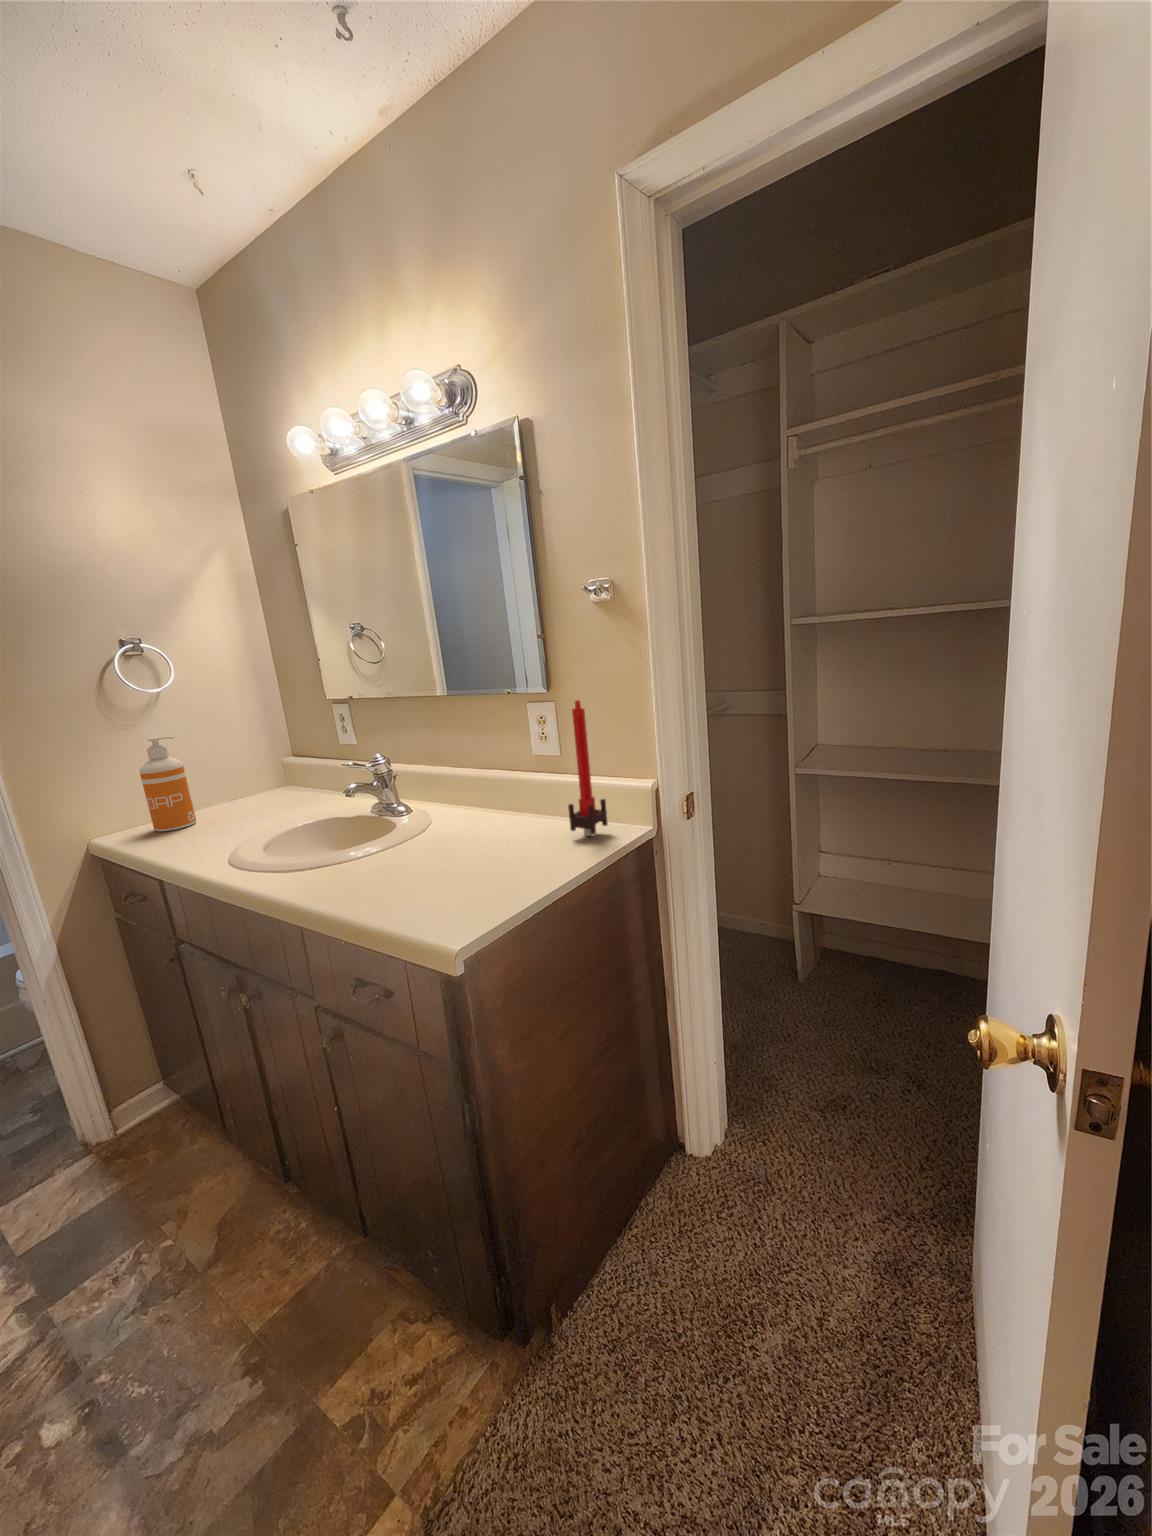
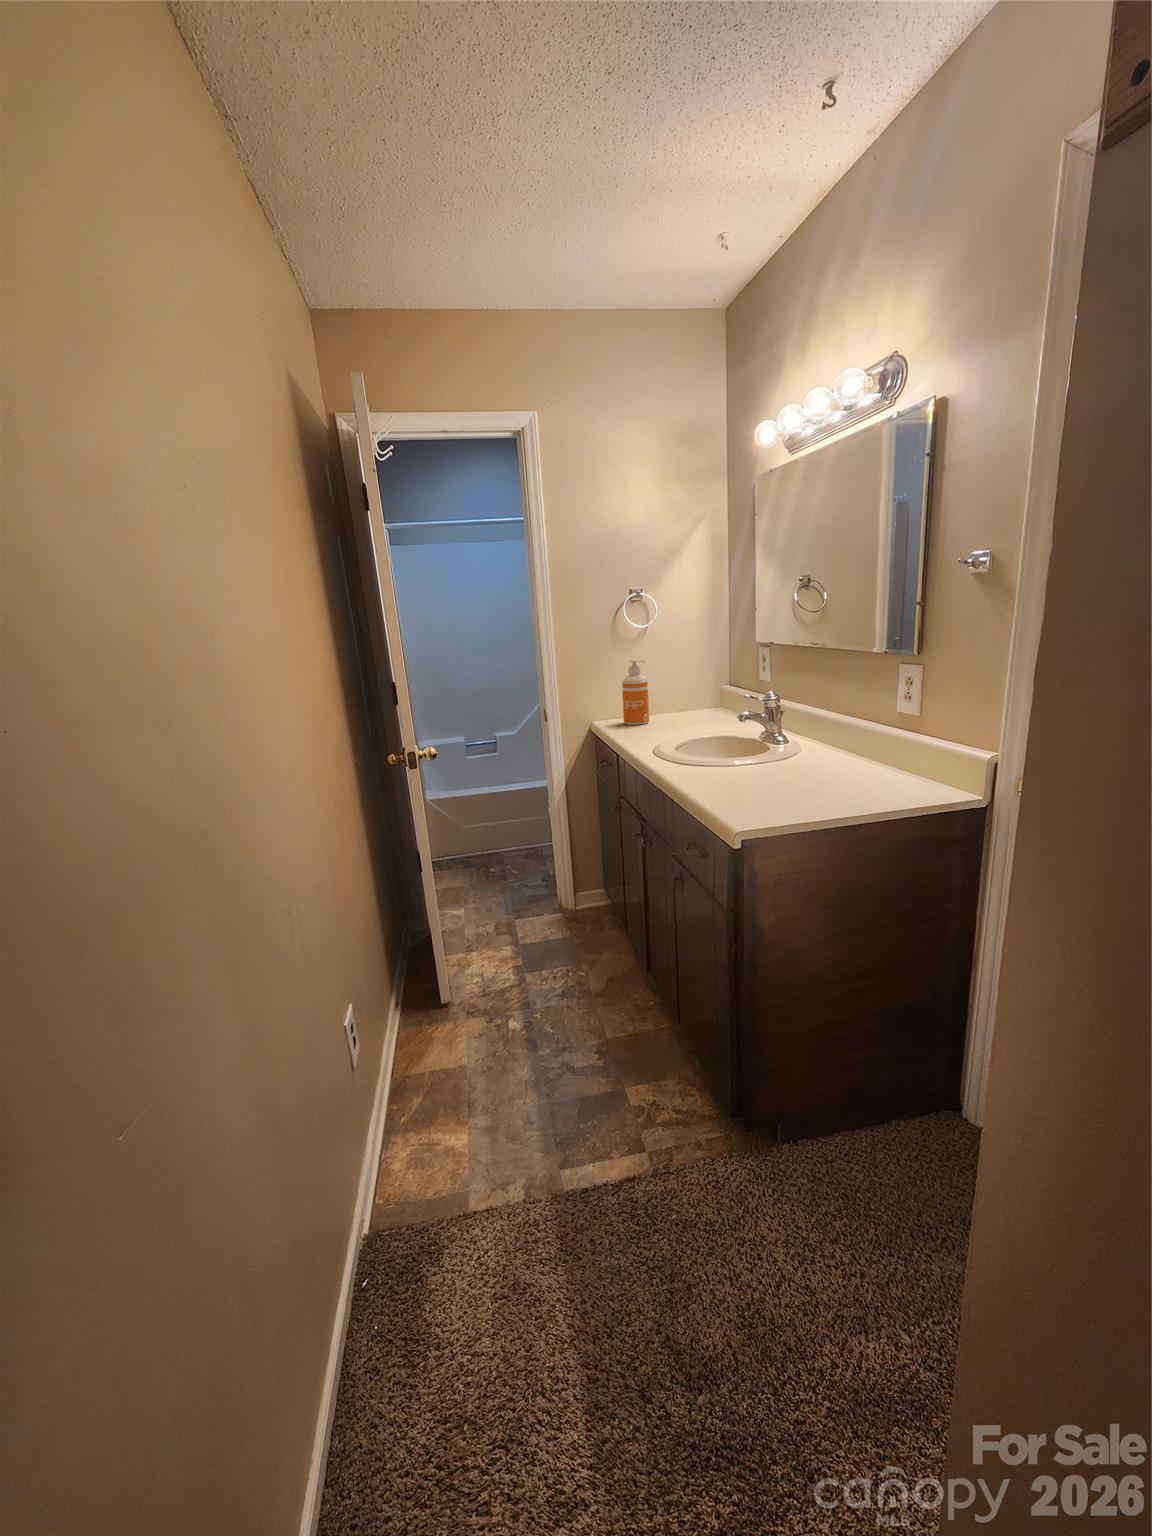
candle: present [568,700,608,836] -> none [892,666,934,792]

